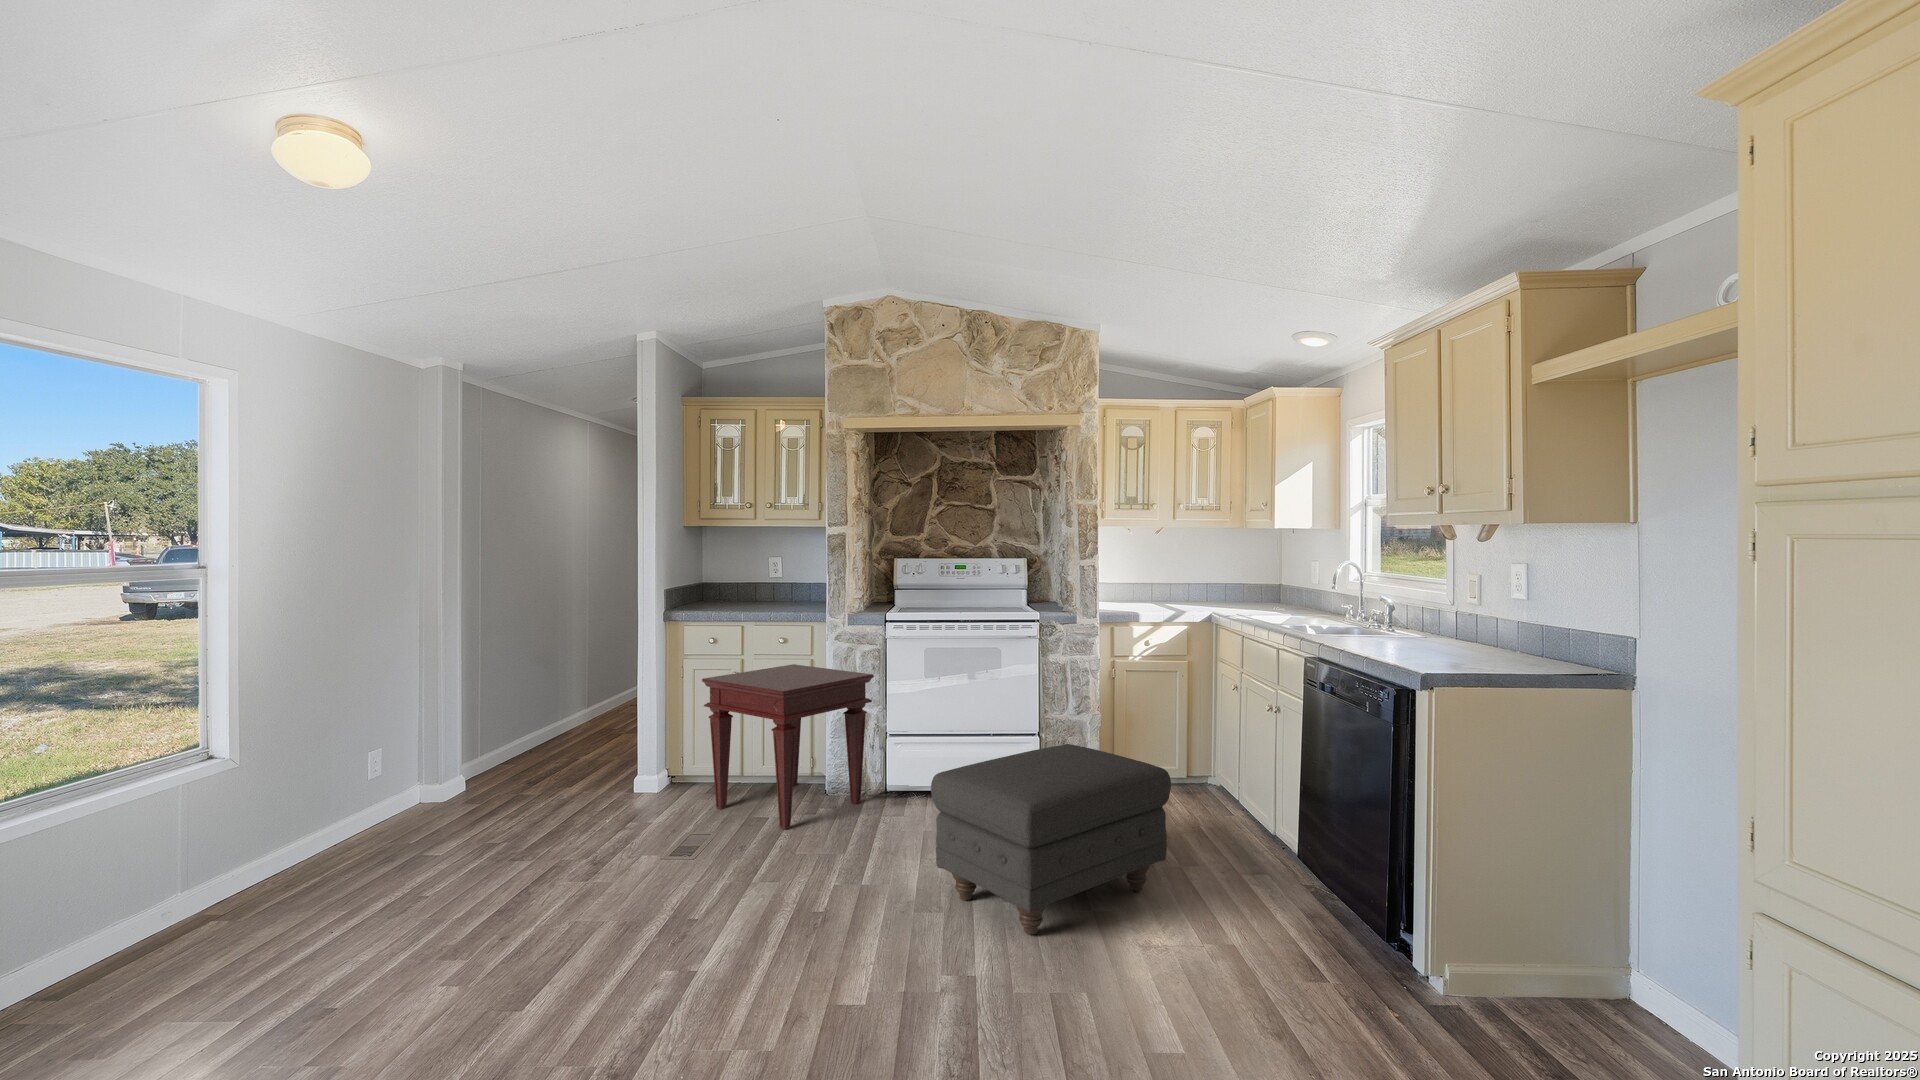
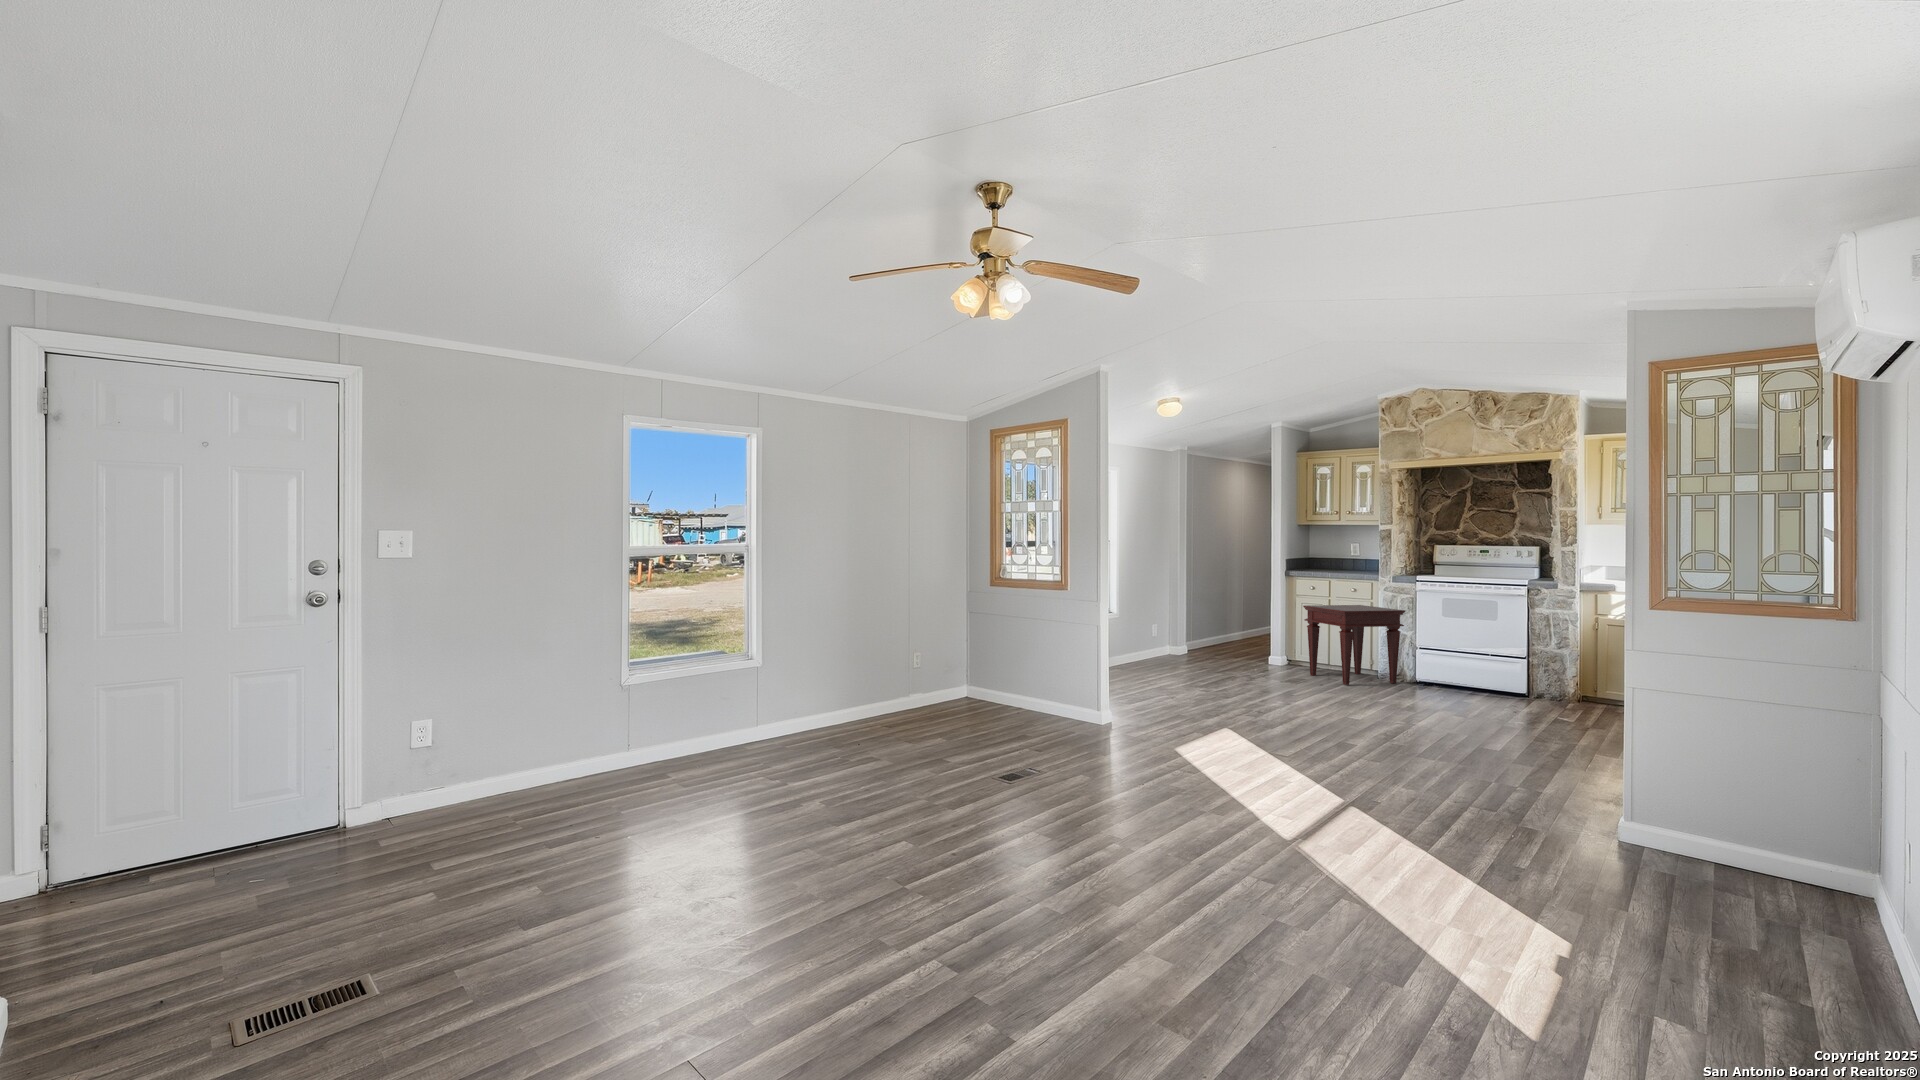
ottoman: present [931,744,1171,935] -> none [1414,648,1566,727]

